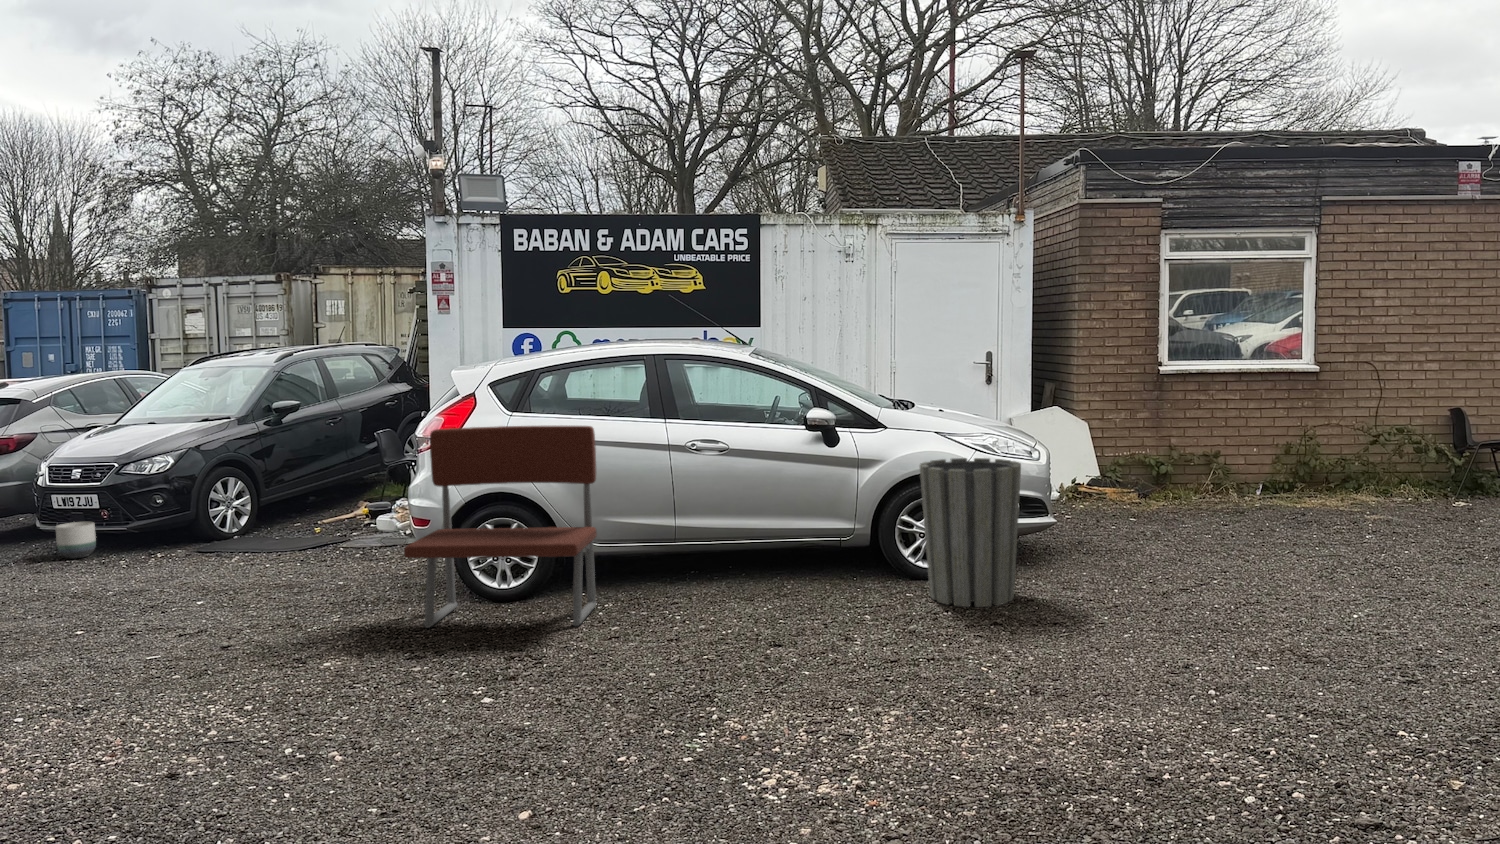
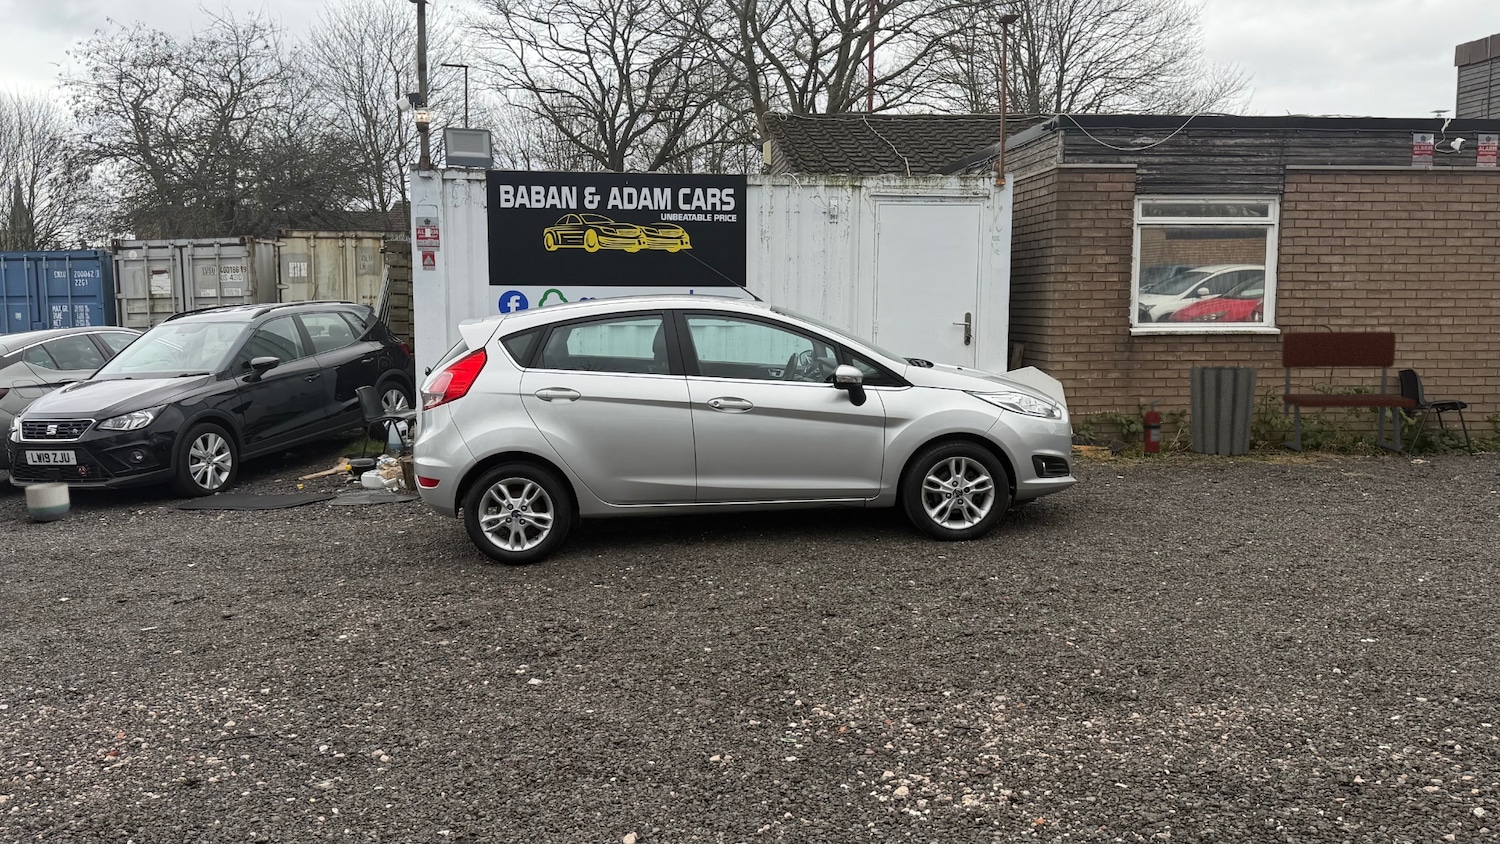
bench: present [404,426,597,628] -> present [1282,331,1415,452]
fire extinguisher: none [1164,439,1192,494] -> present [1140,399,1164,452]
trash can: present [920,458,1021,607] -> present [1189,366,1258,455]

